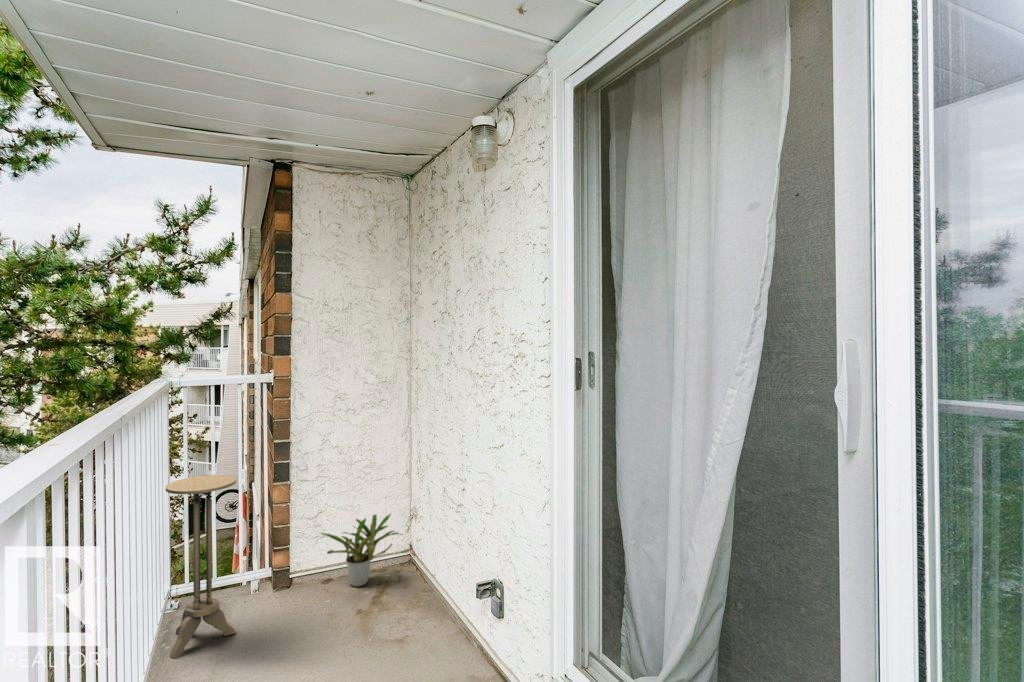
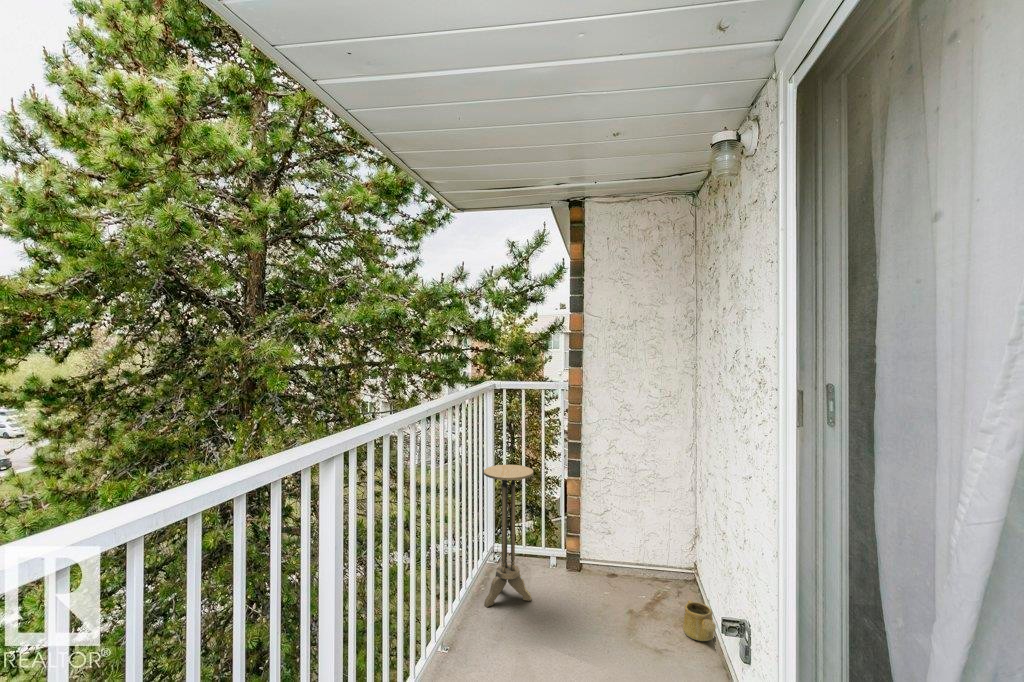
potted plant: present [323,514,399,587] -> none [605,523,683,590]
watering can: none [409,579,442,615] -> present [683,600,716,641]

